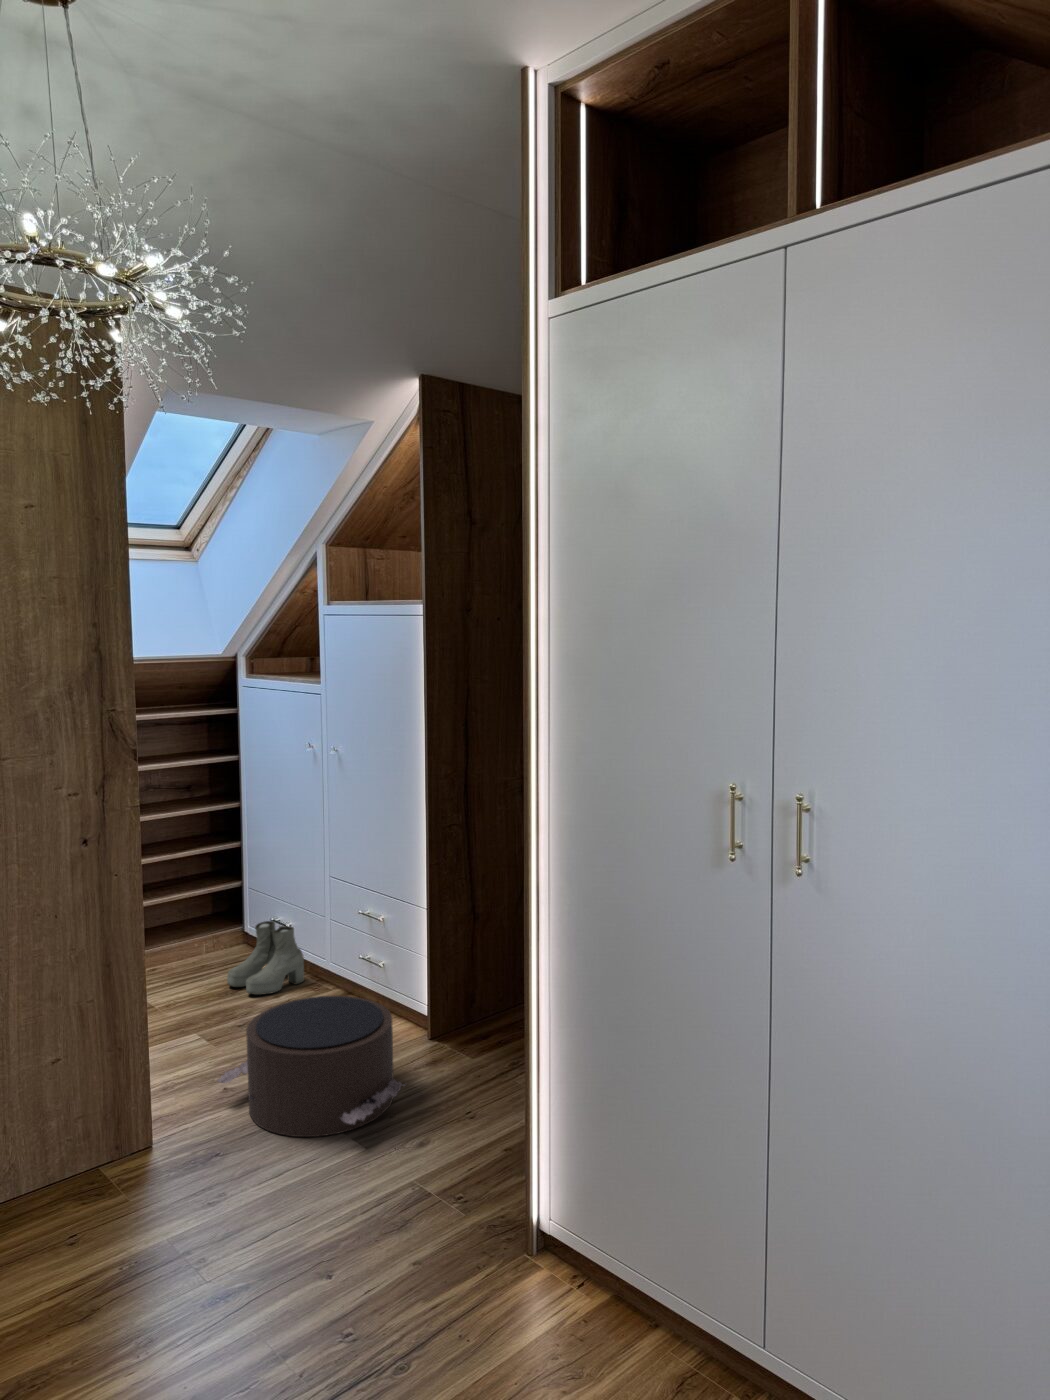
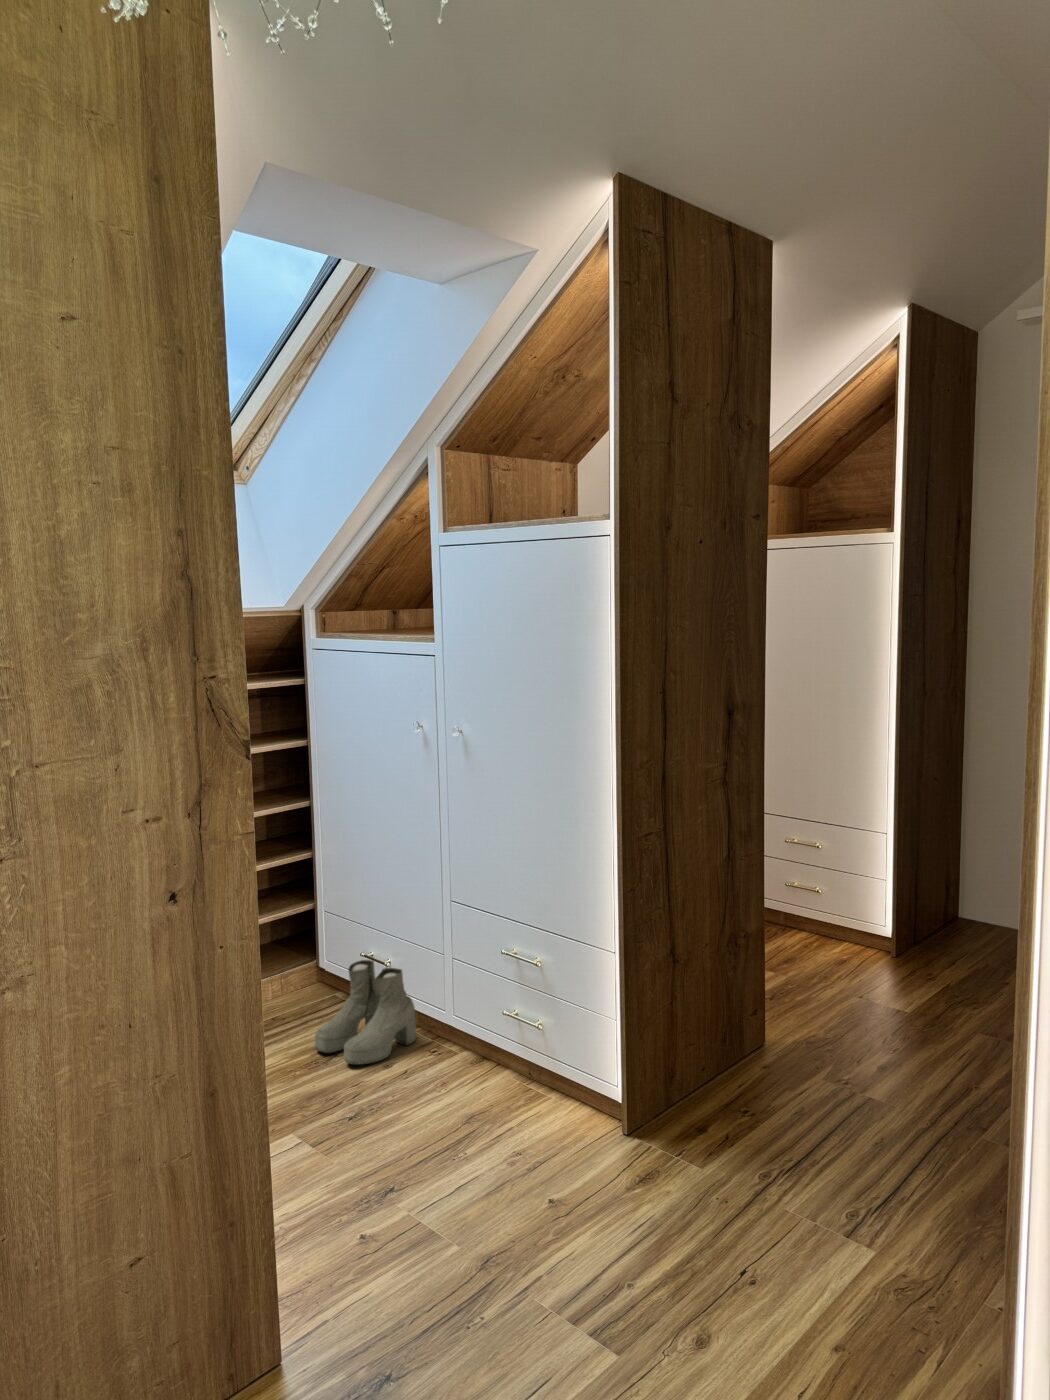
pouf: present [217,995,404,1137] -> none [355,1089,647,1336]

